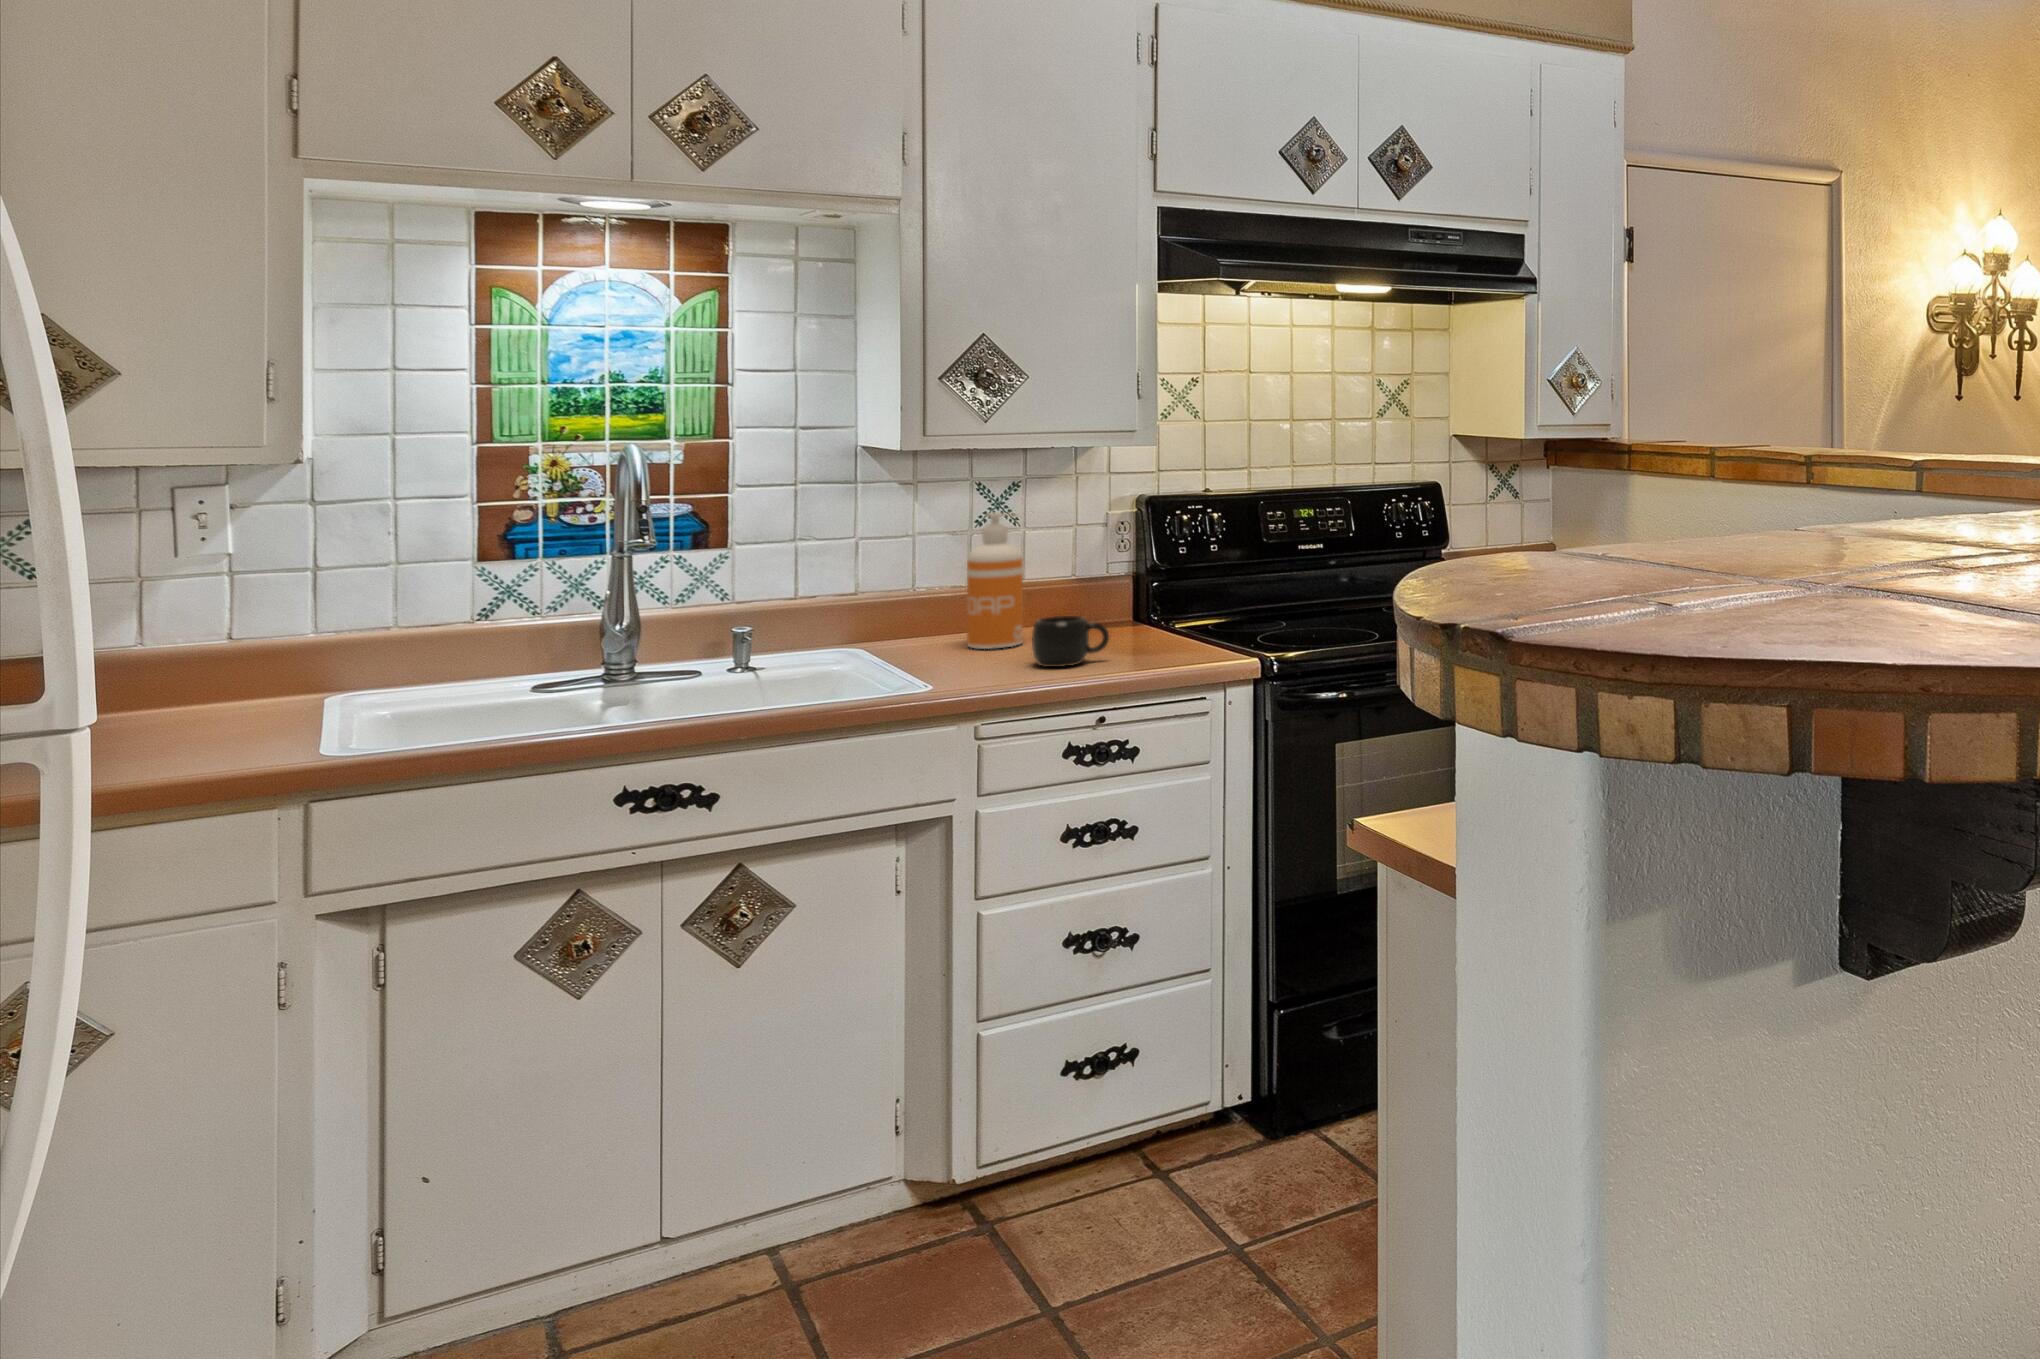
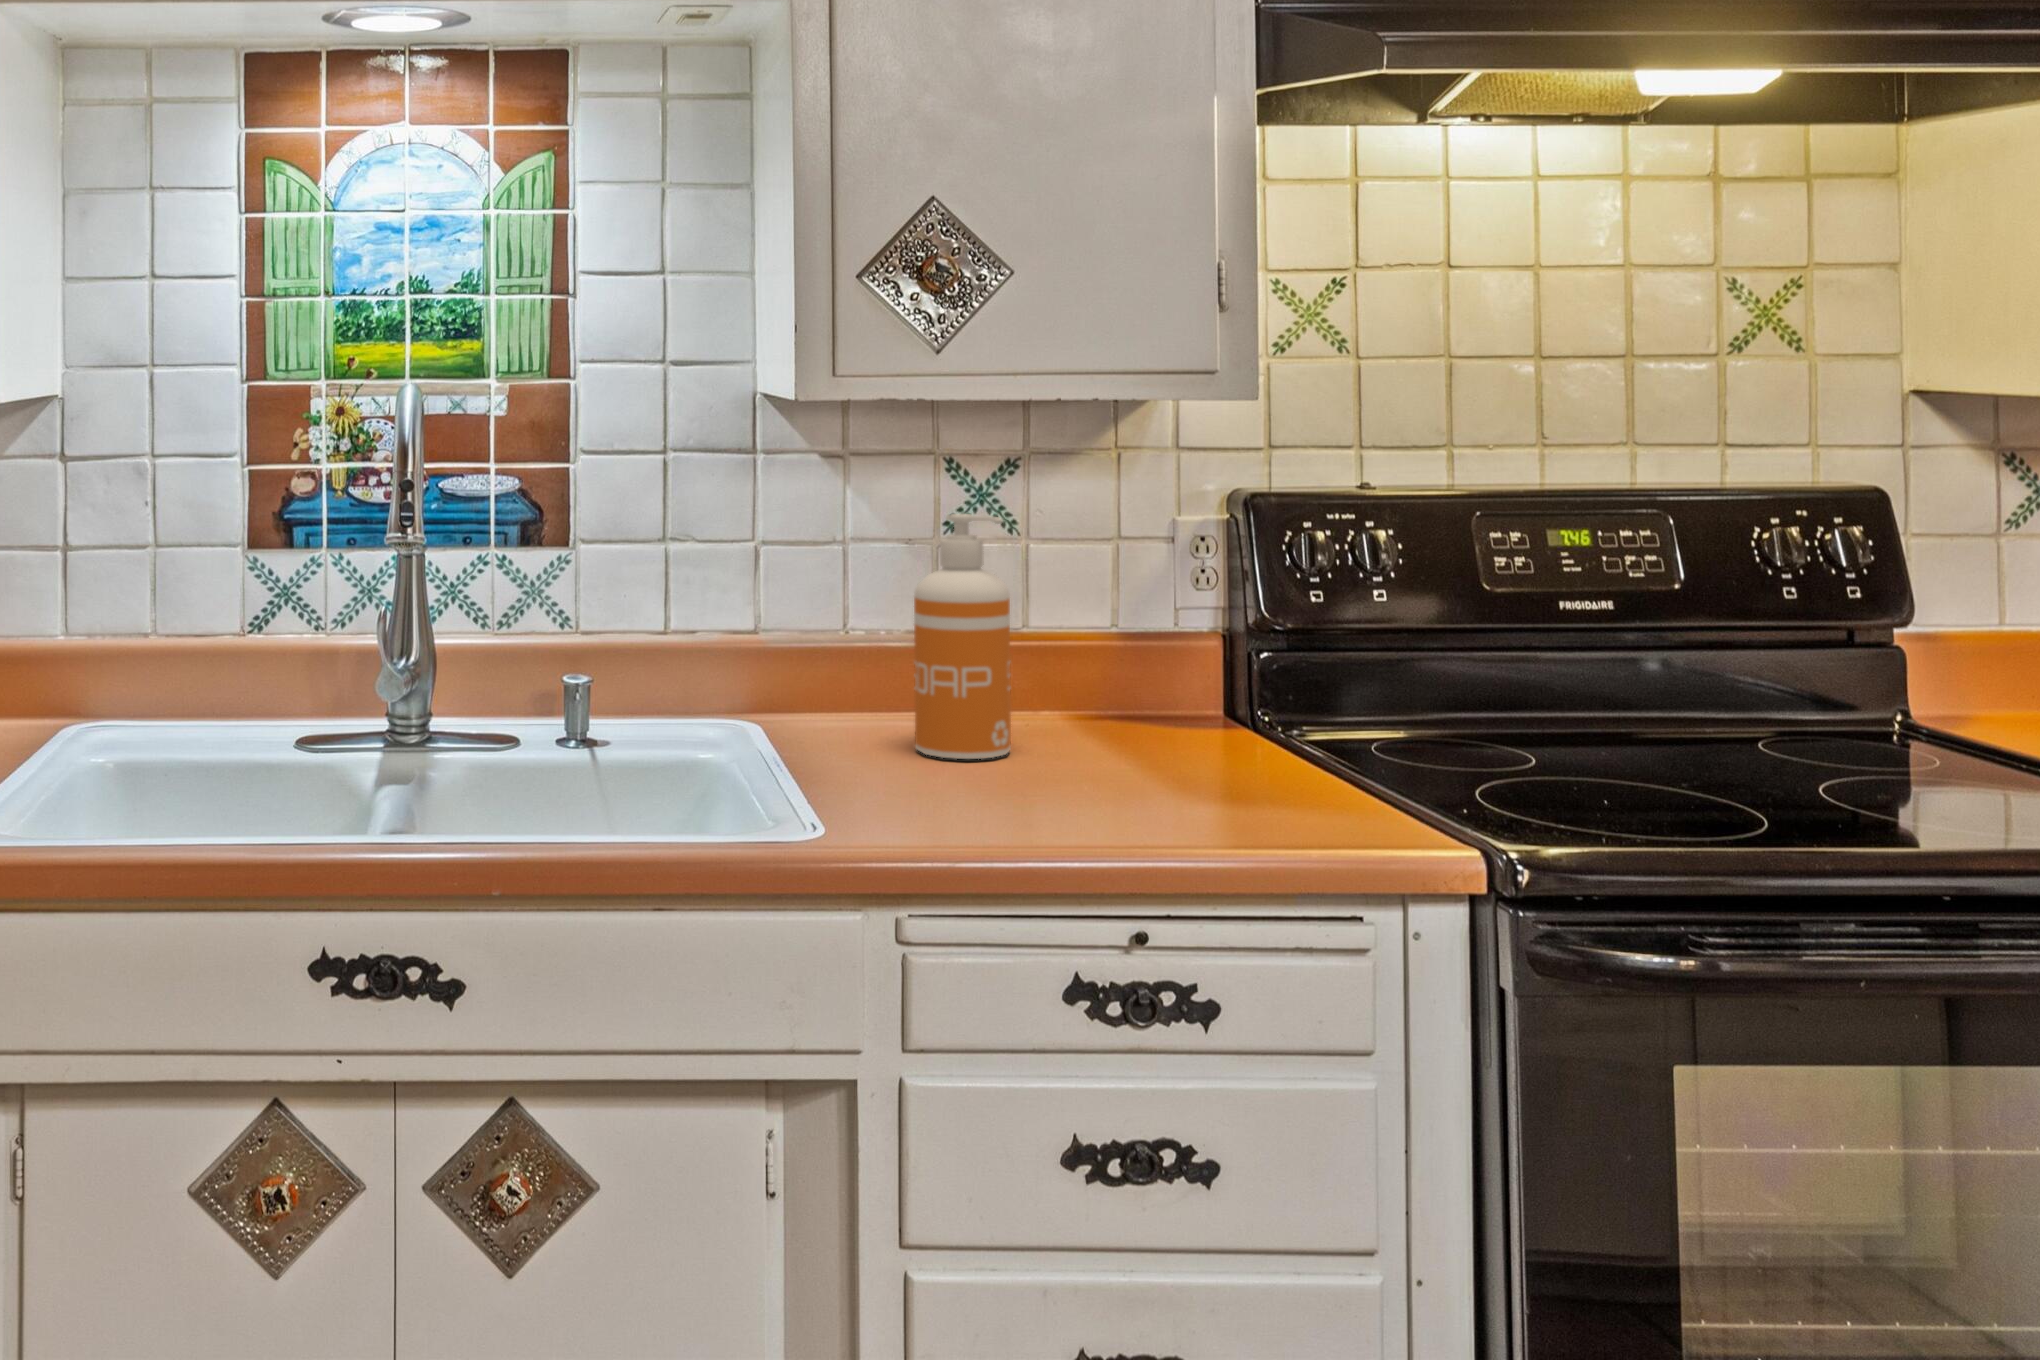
mug: present [1032,616,1109,667] -> none [1010,715,1156,816]

